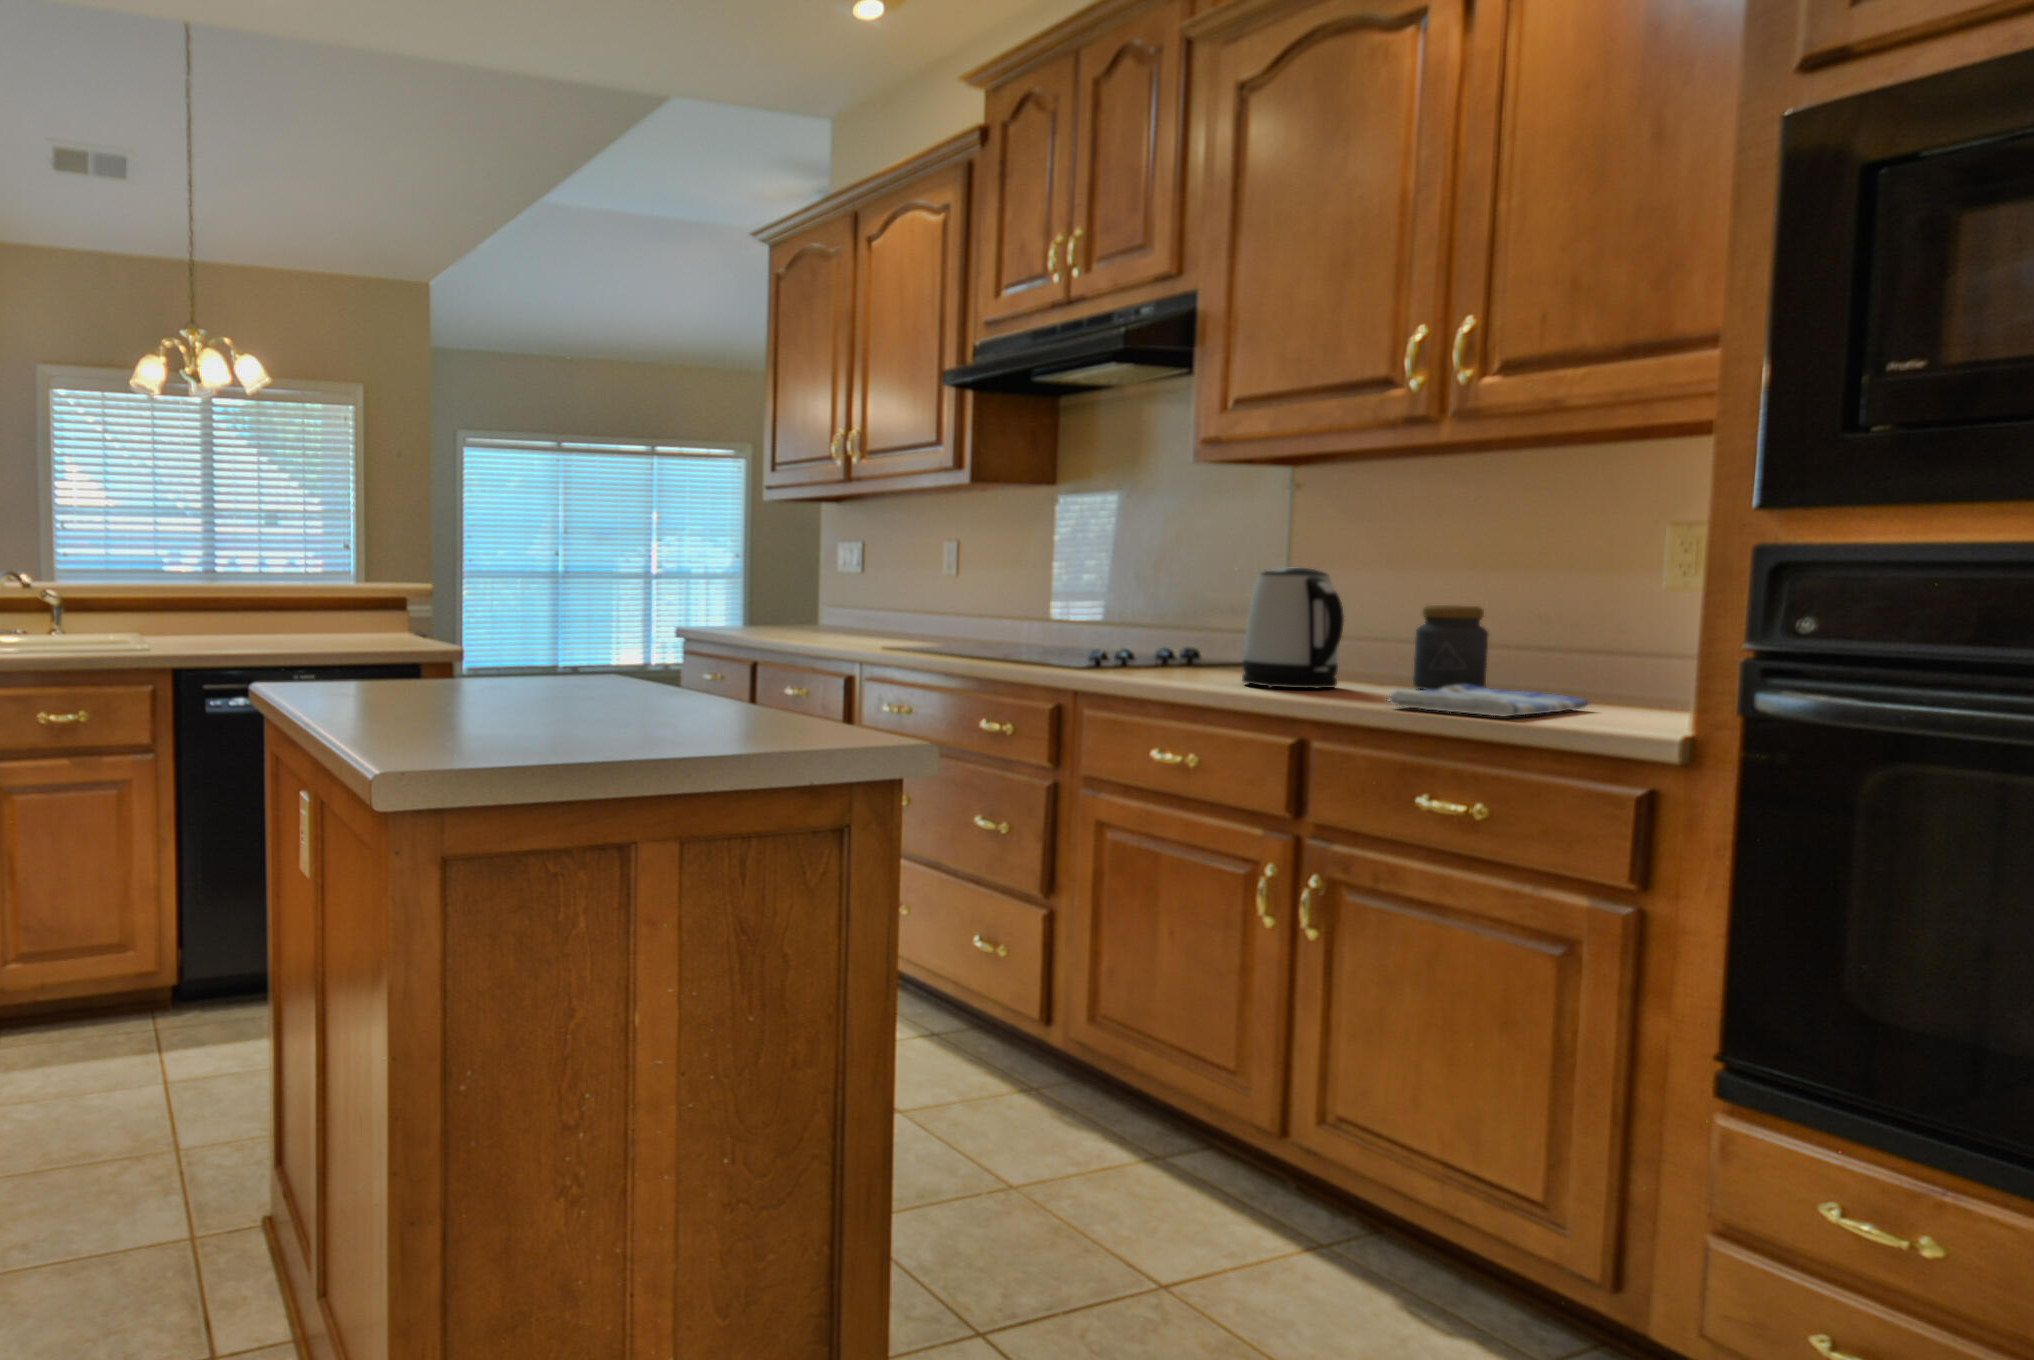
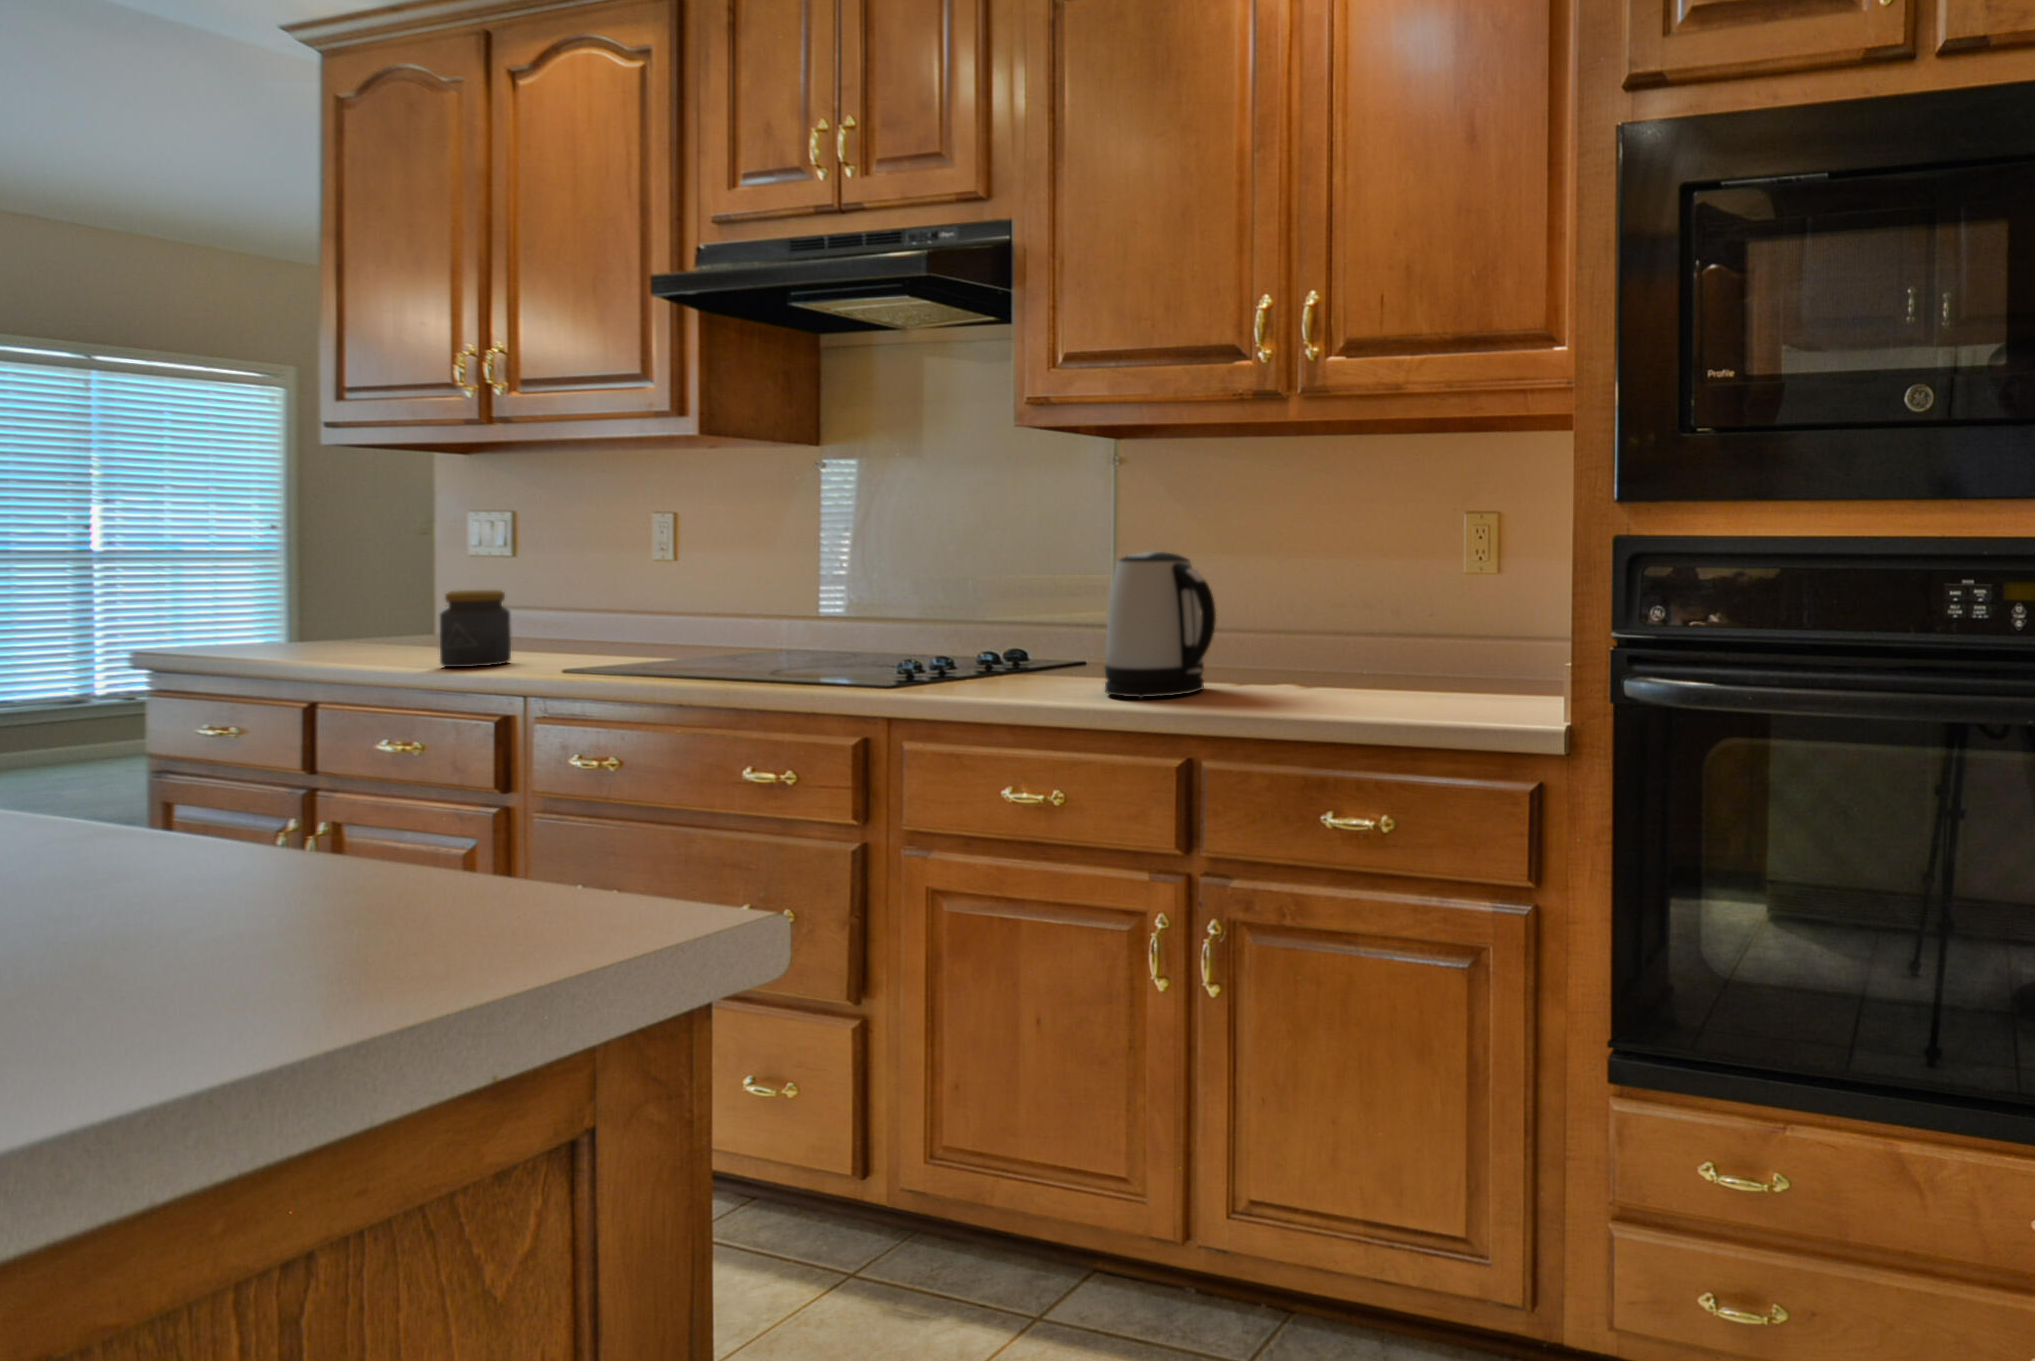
jar: present [1413,605,1488,690] -> present [440,590,511,667]
dish towel: present [1387,685,1589,716] -> none [1287,675,1434,715]

